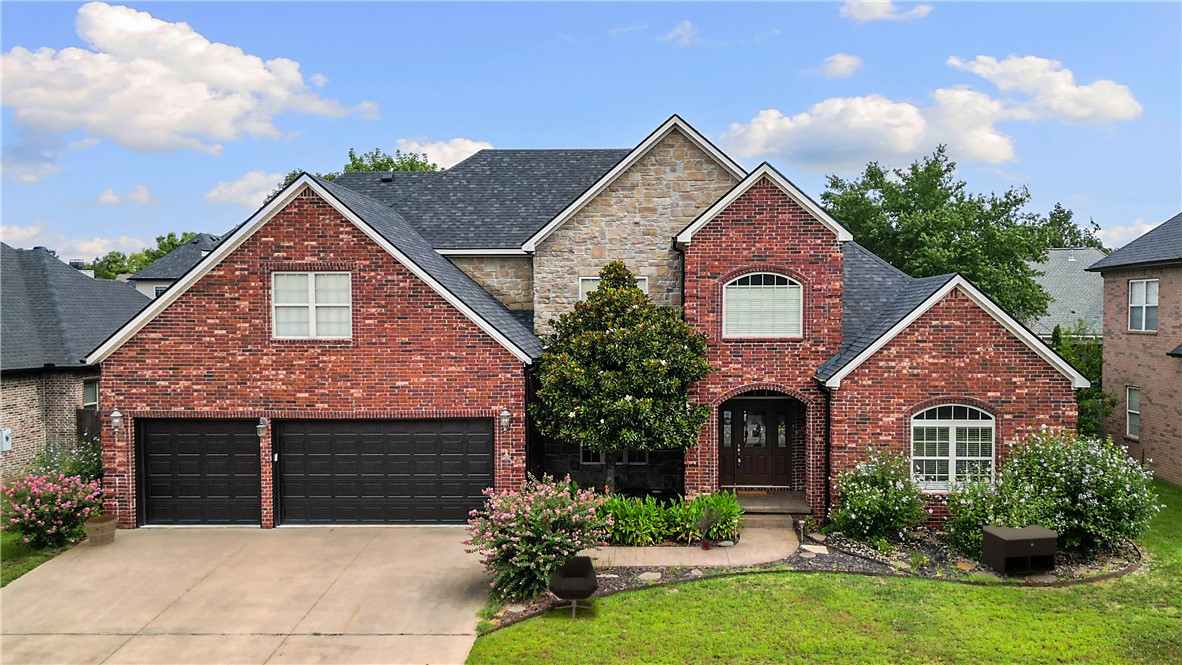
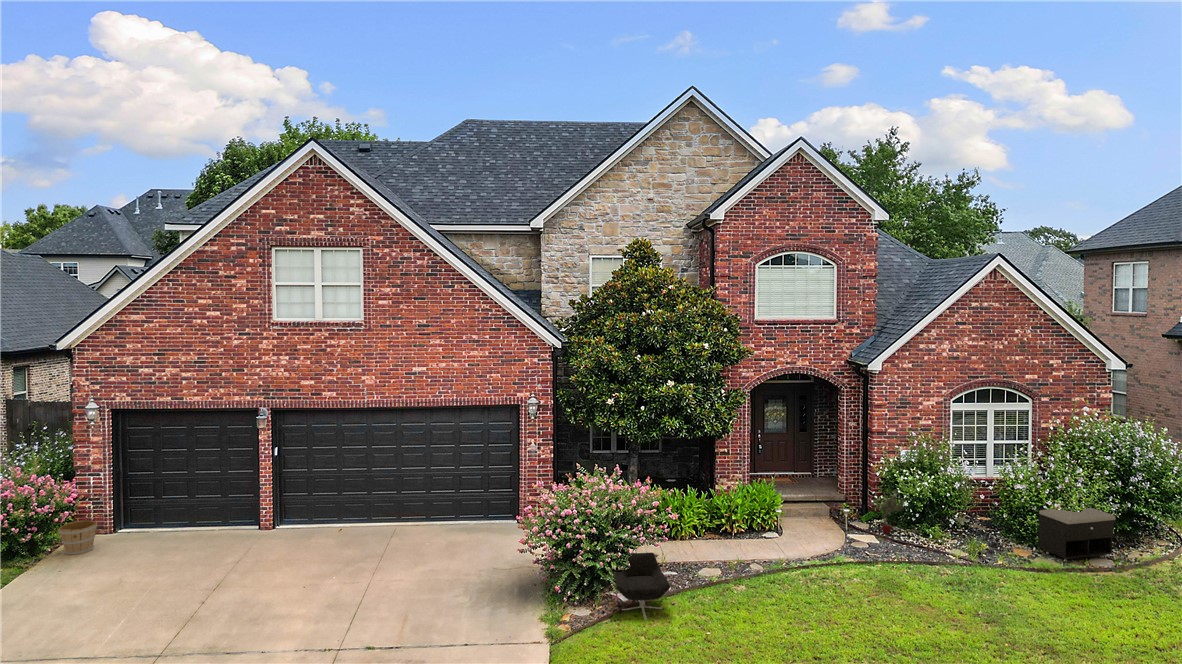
potted tree: present [689,506,722,550] -> present [873,492,904,534]

